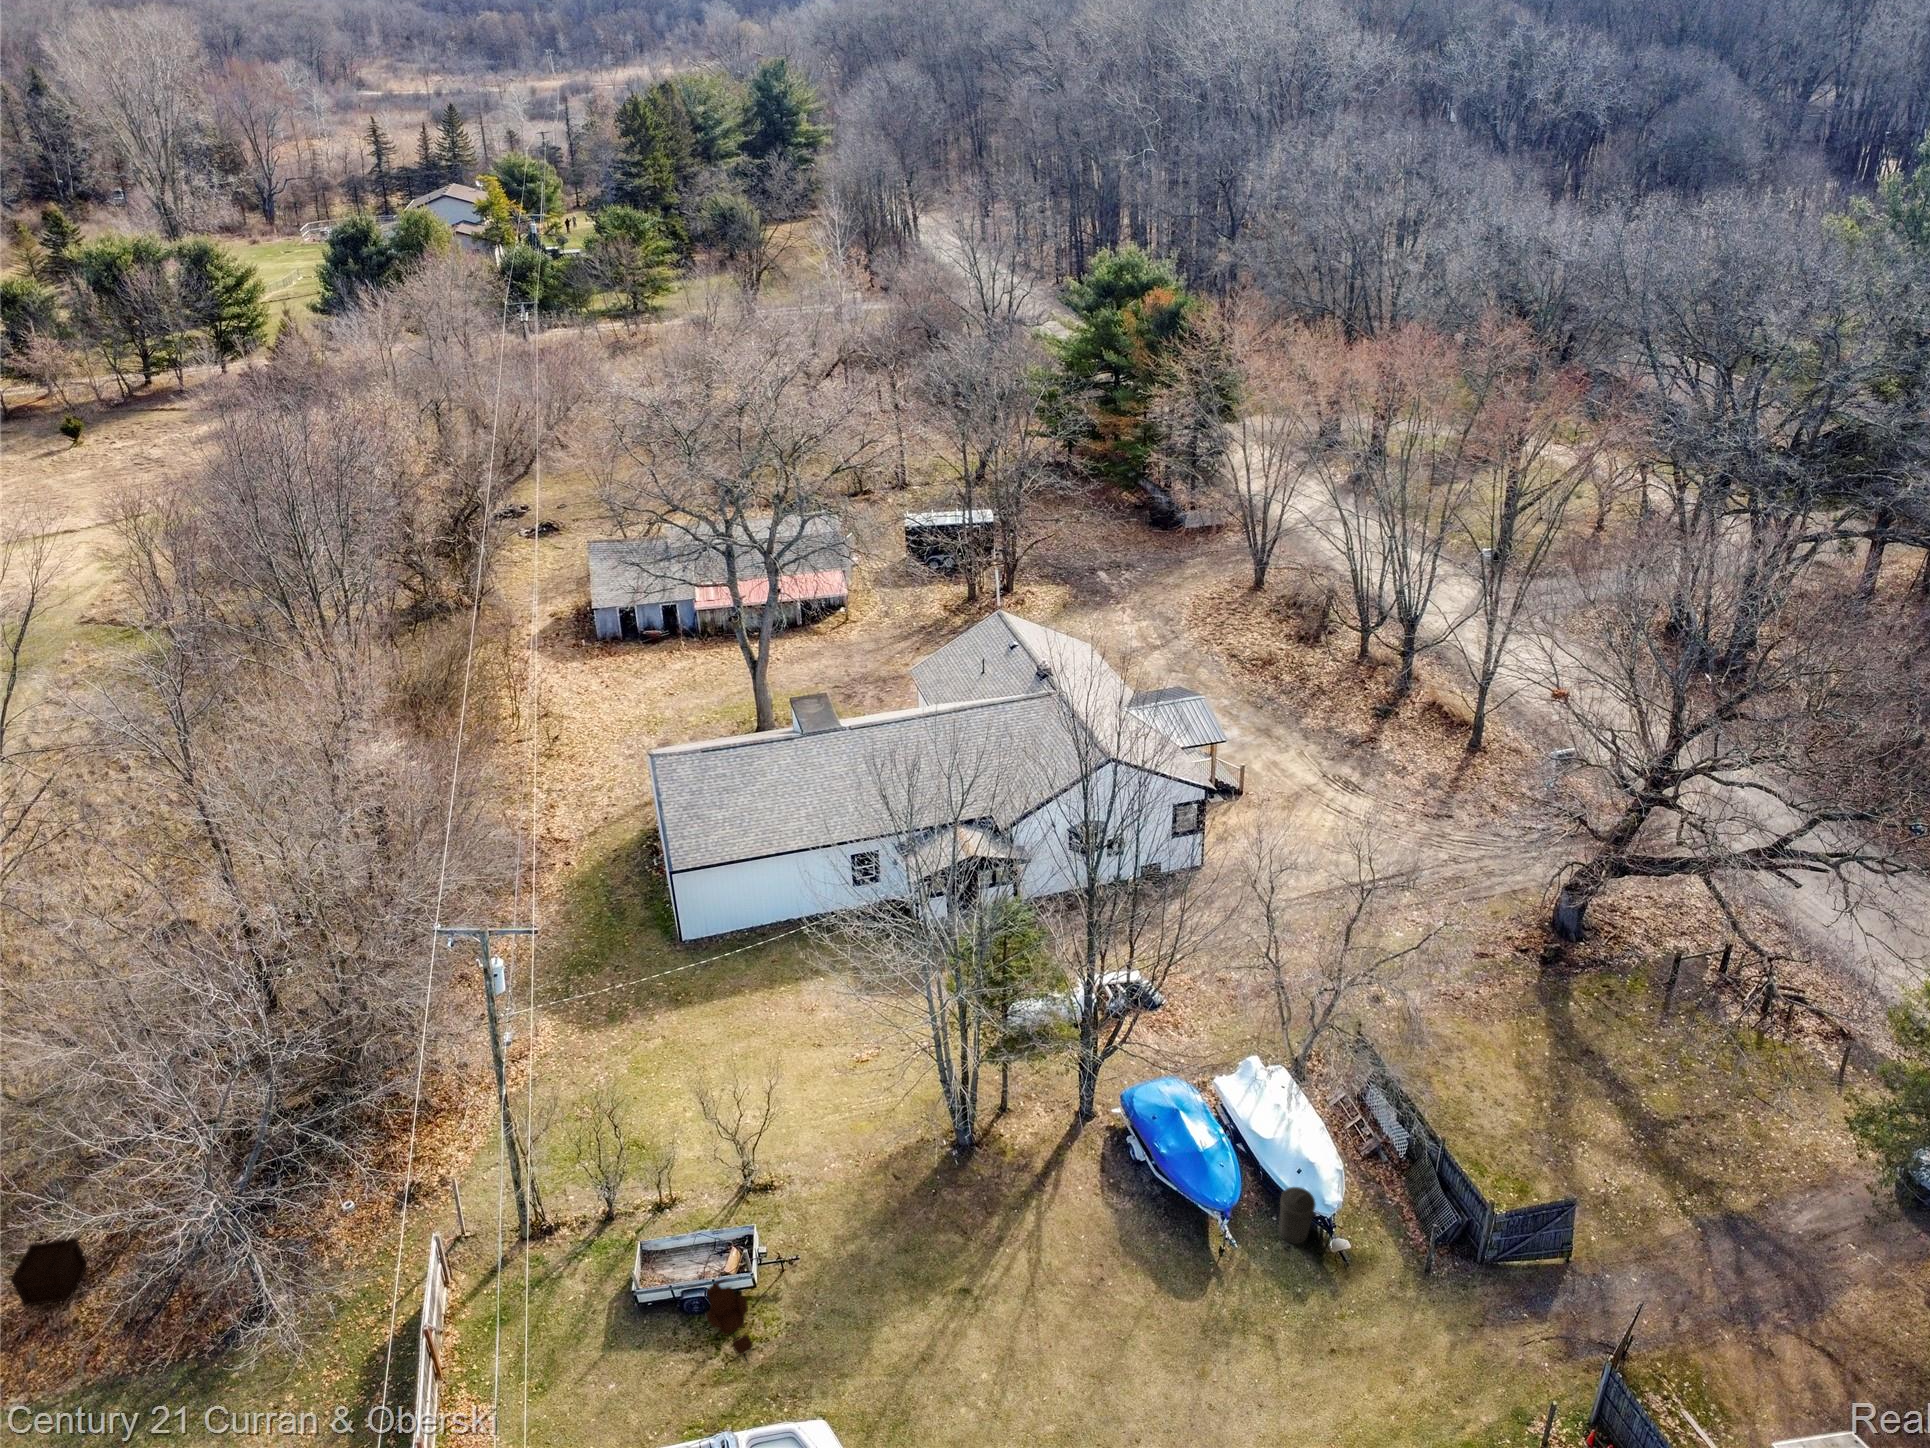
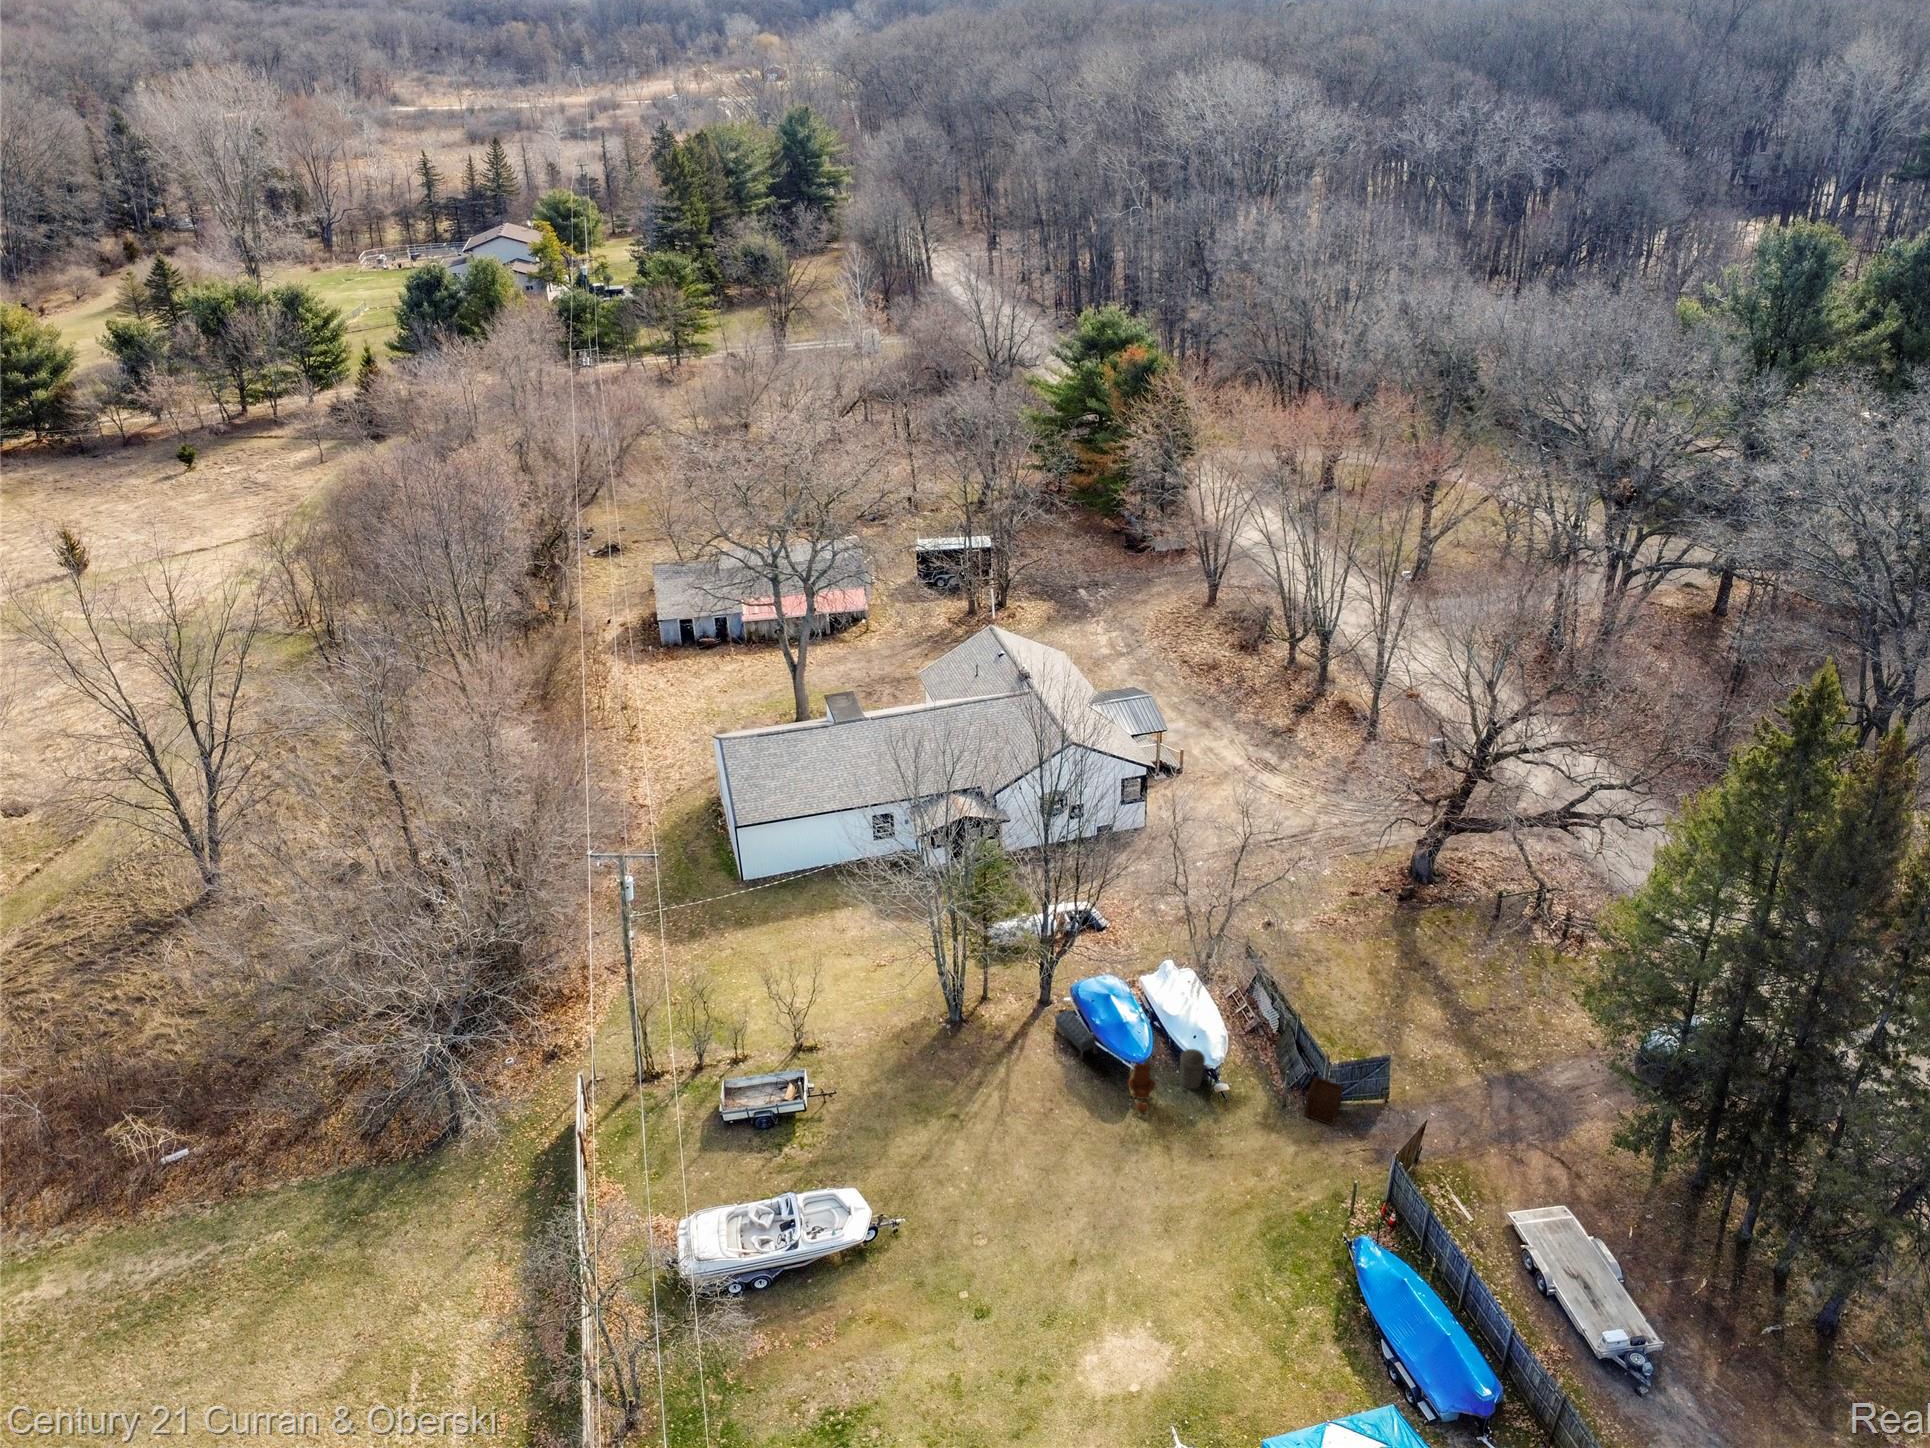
bench: none [1101,1126,1161,1200] -> present [1055,1010,1096,1059]
wooden crate: present [11,1238,87,1306] -> present [1304,1077,1343,1126]
lounge chair: present [706,1279,752,1356] -> present [1128,1063,1155,1115]

